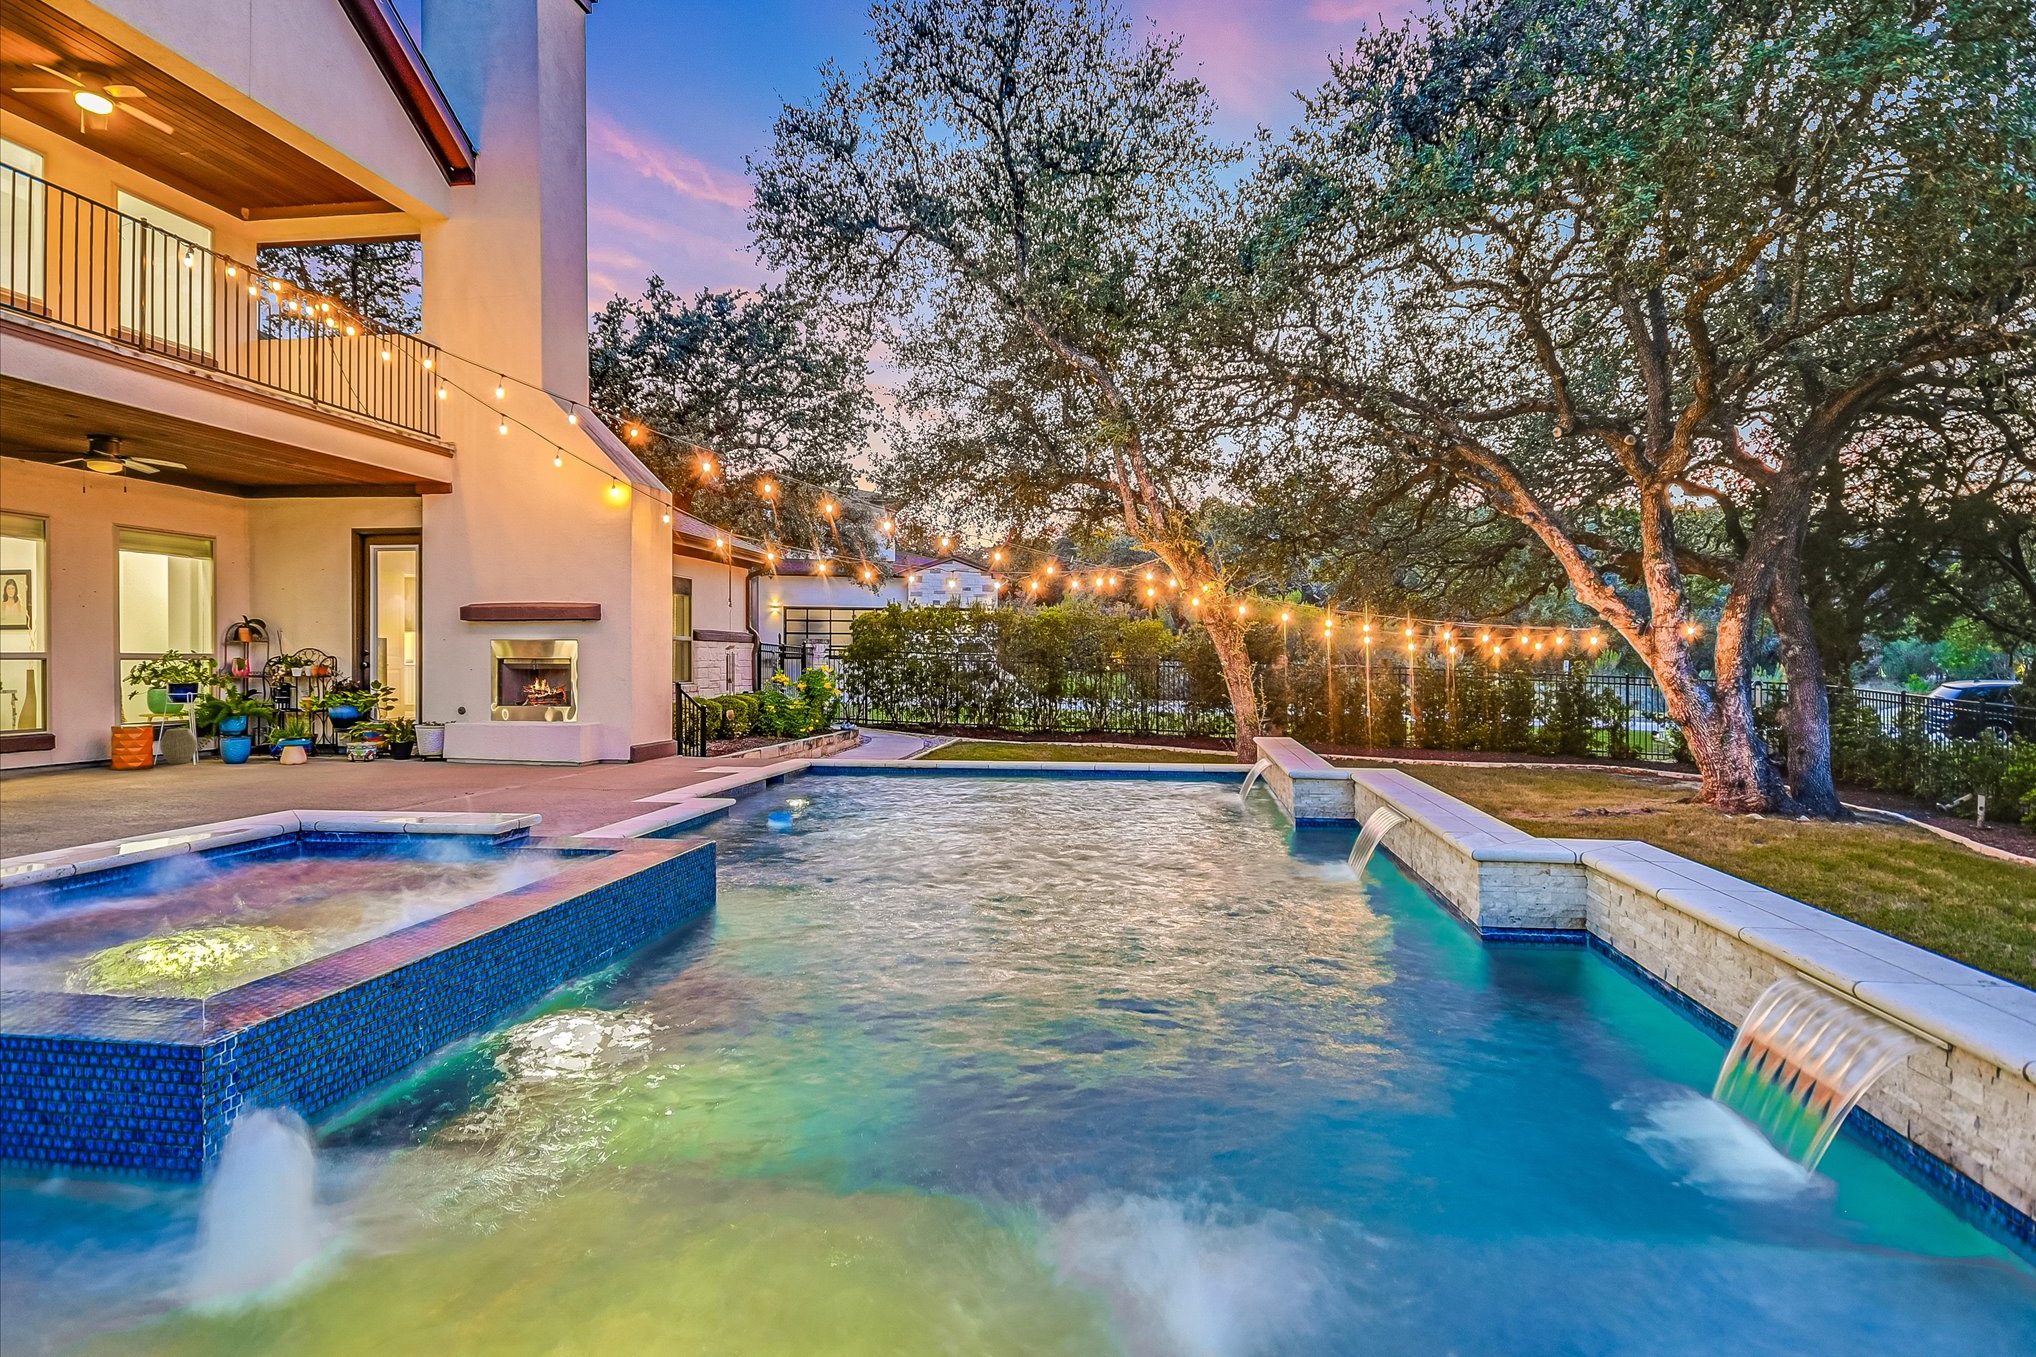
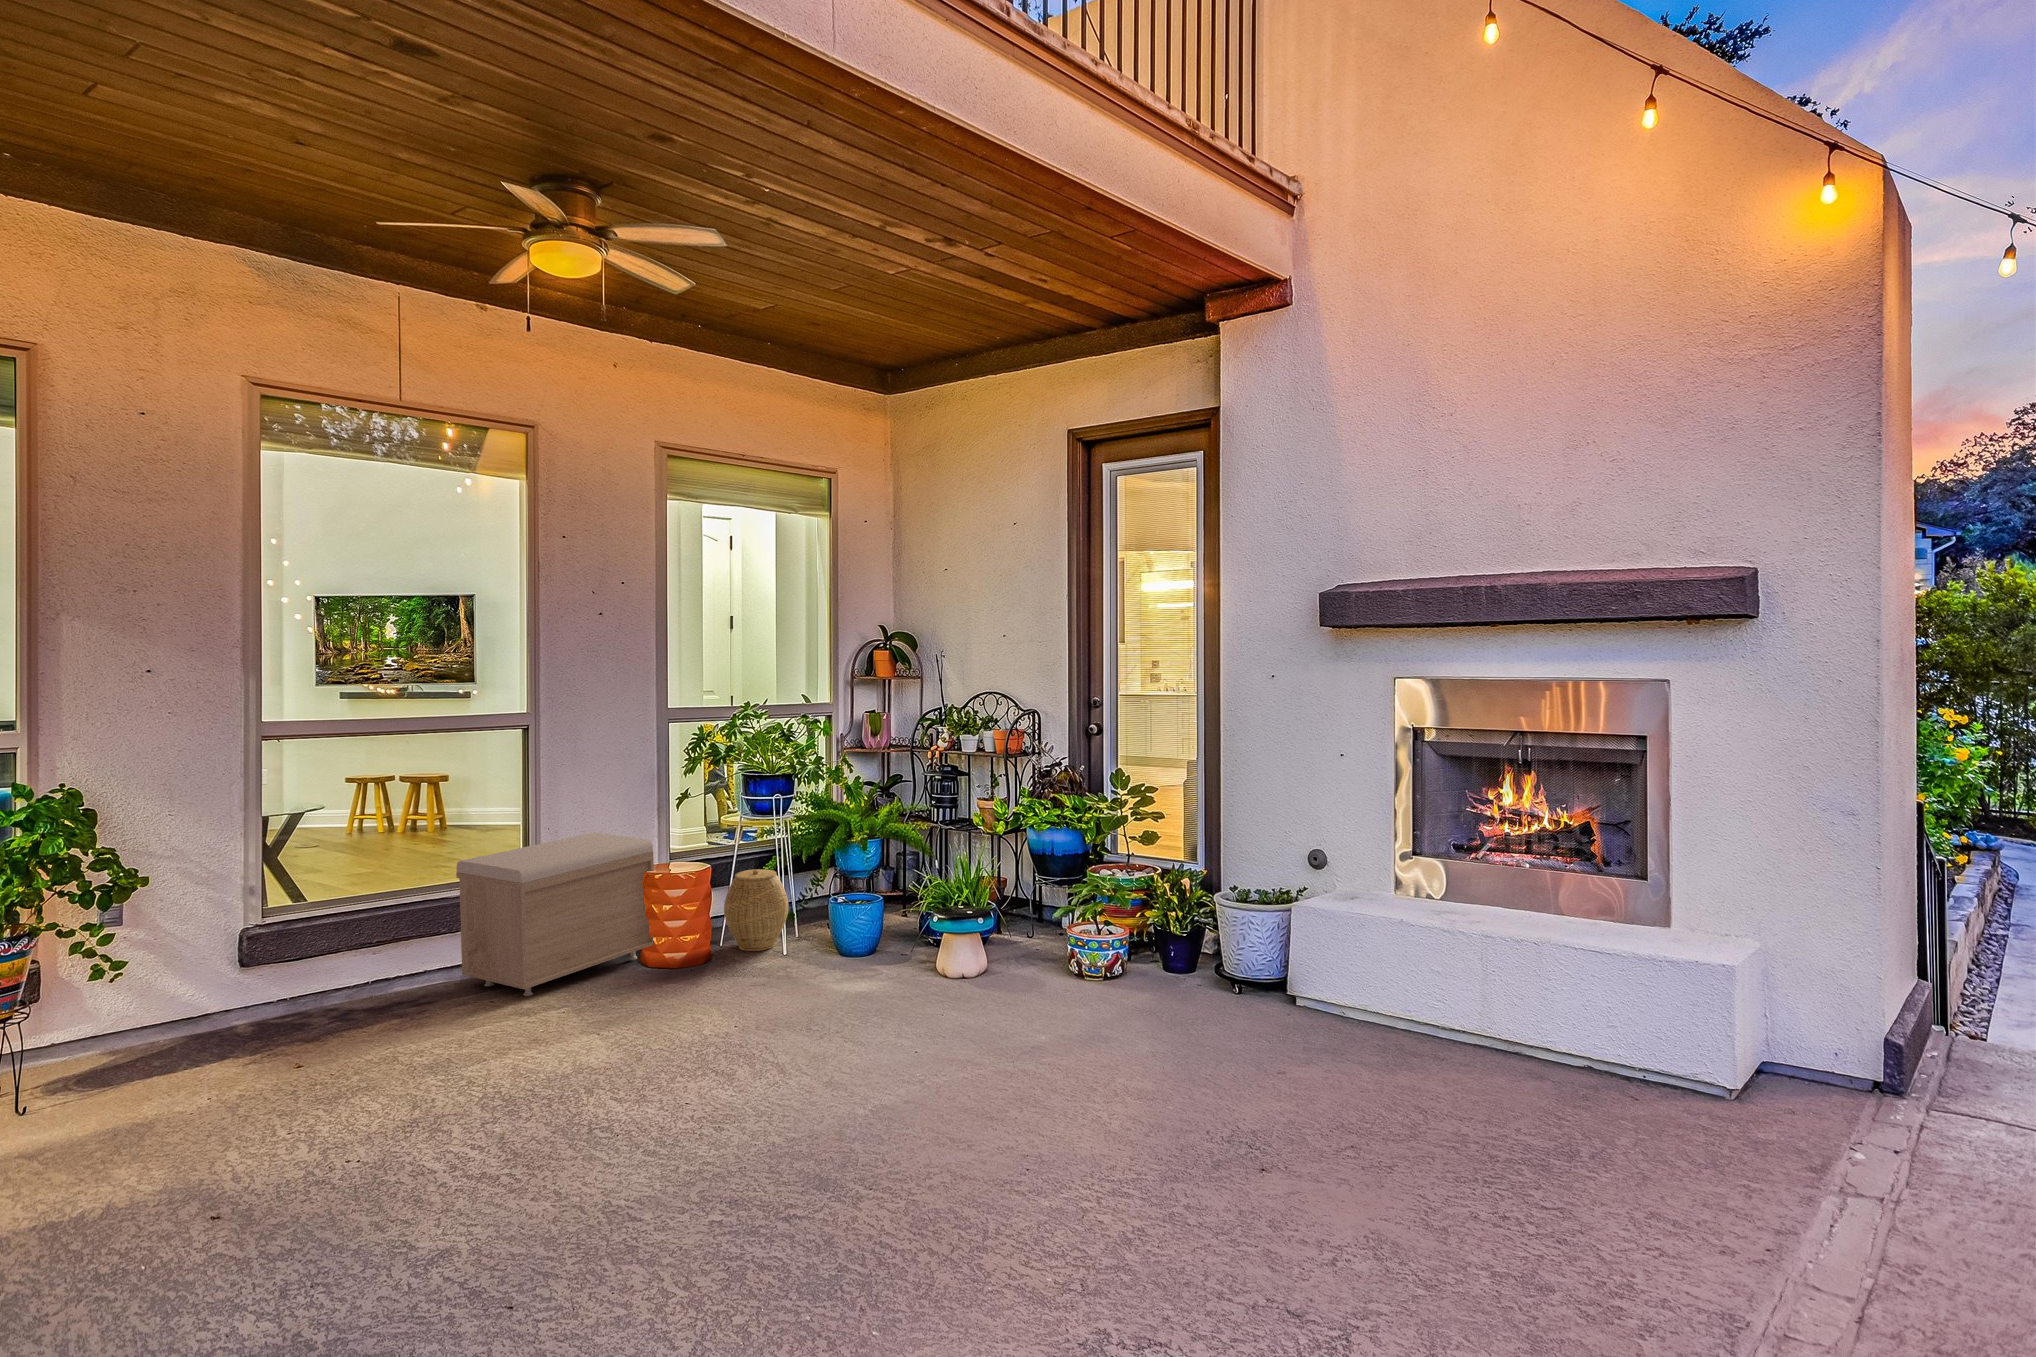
storage bench: none [17,712,123,775] -> present [456,833,654,996]

